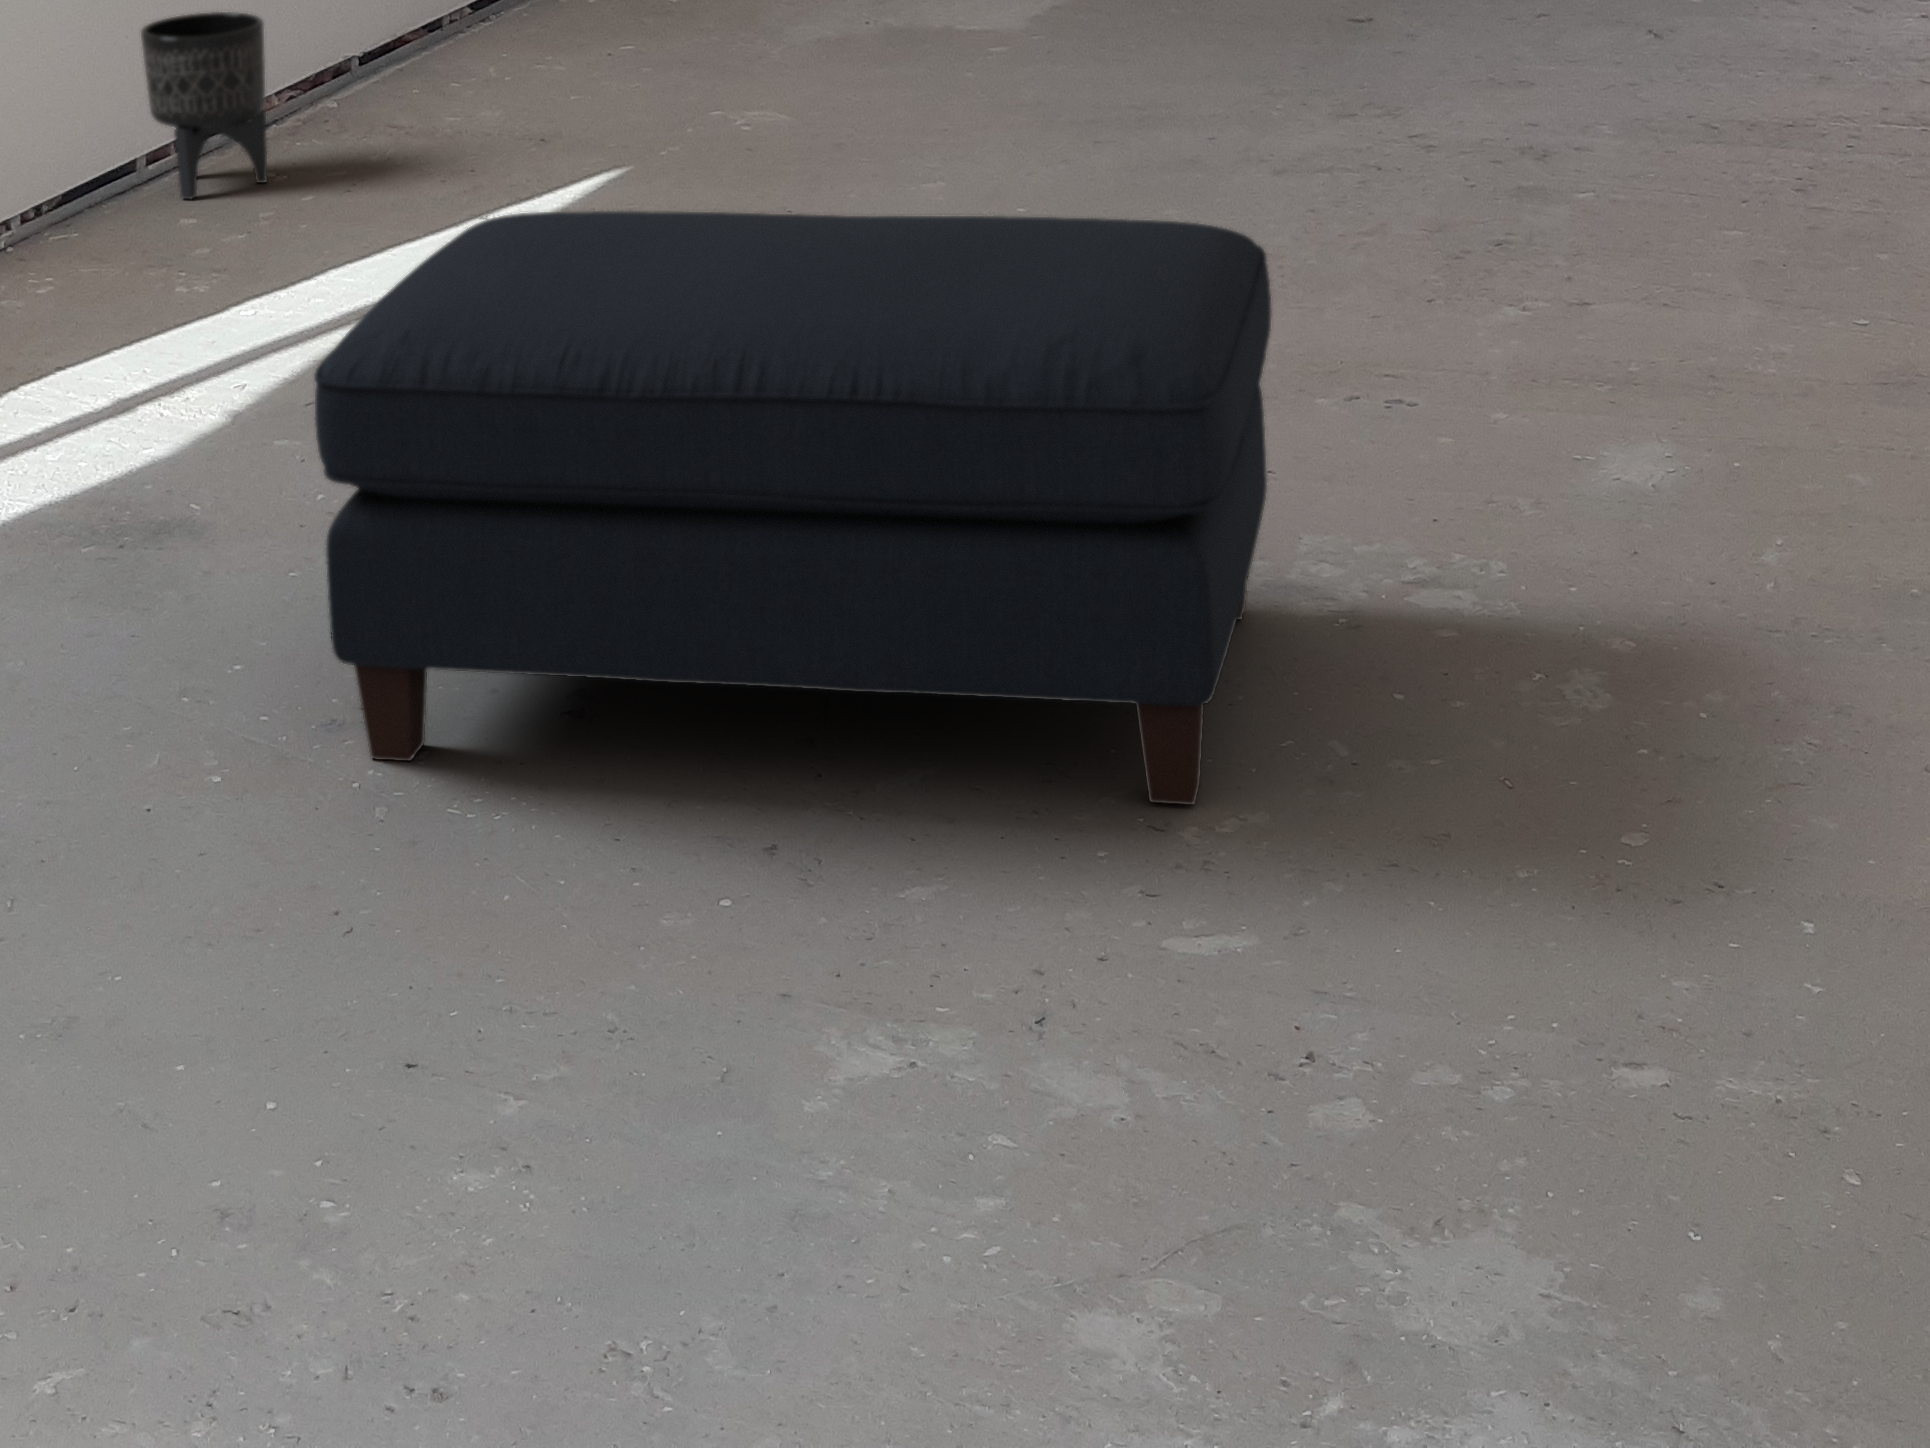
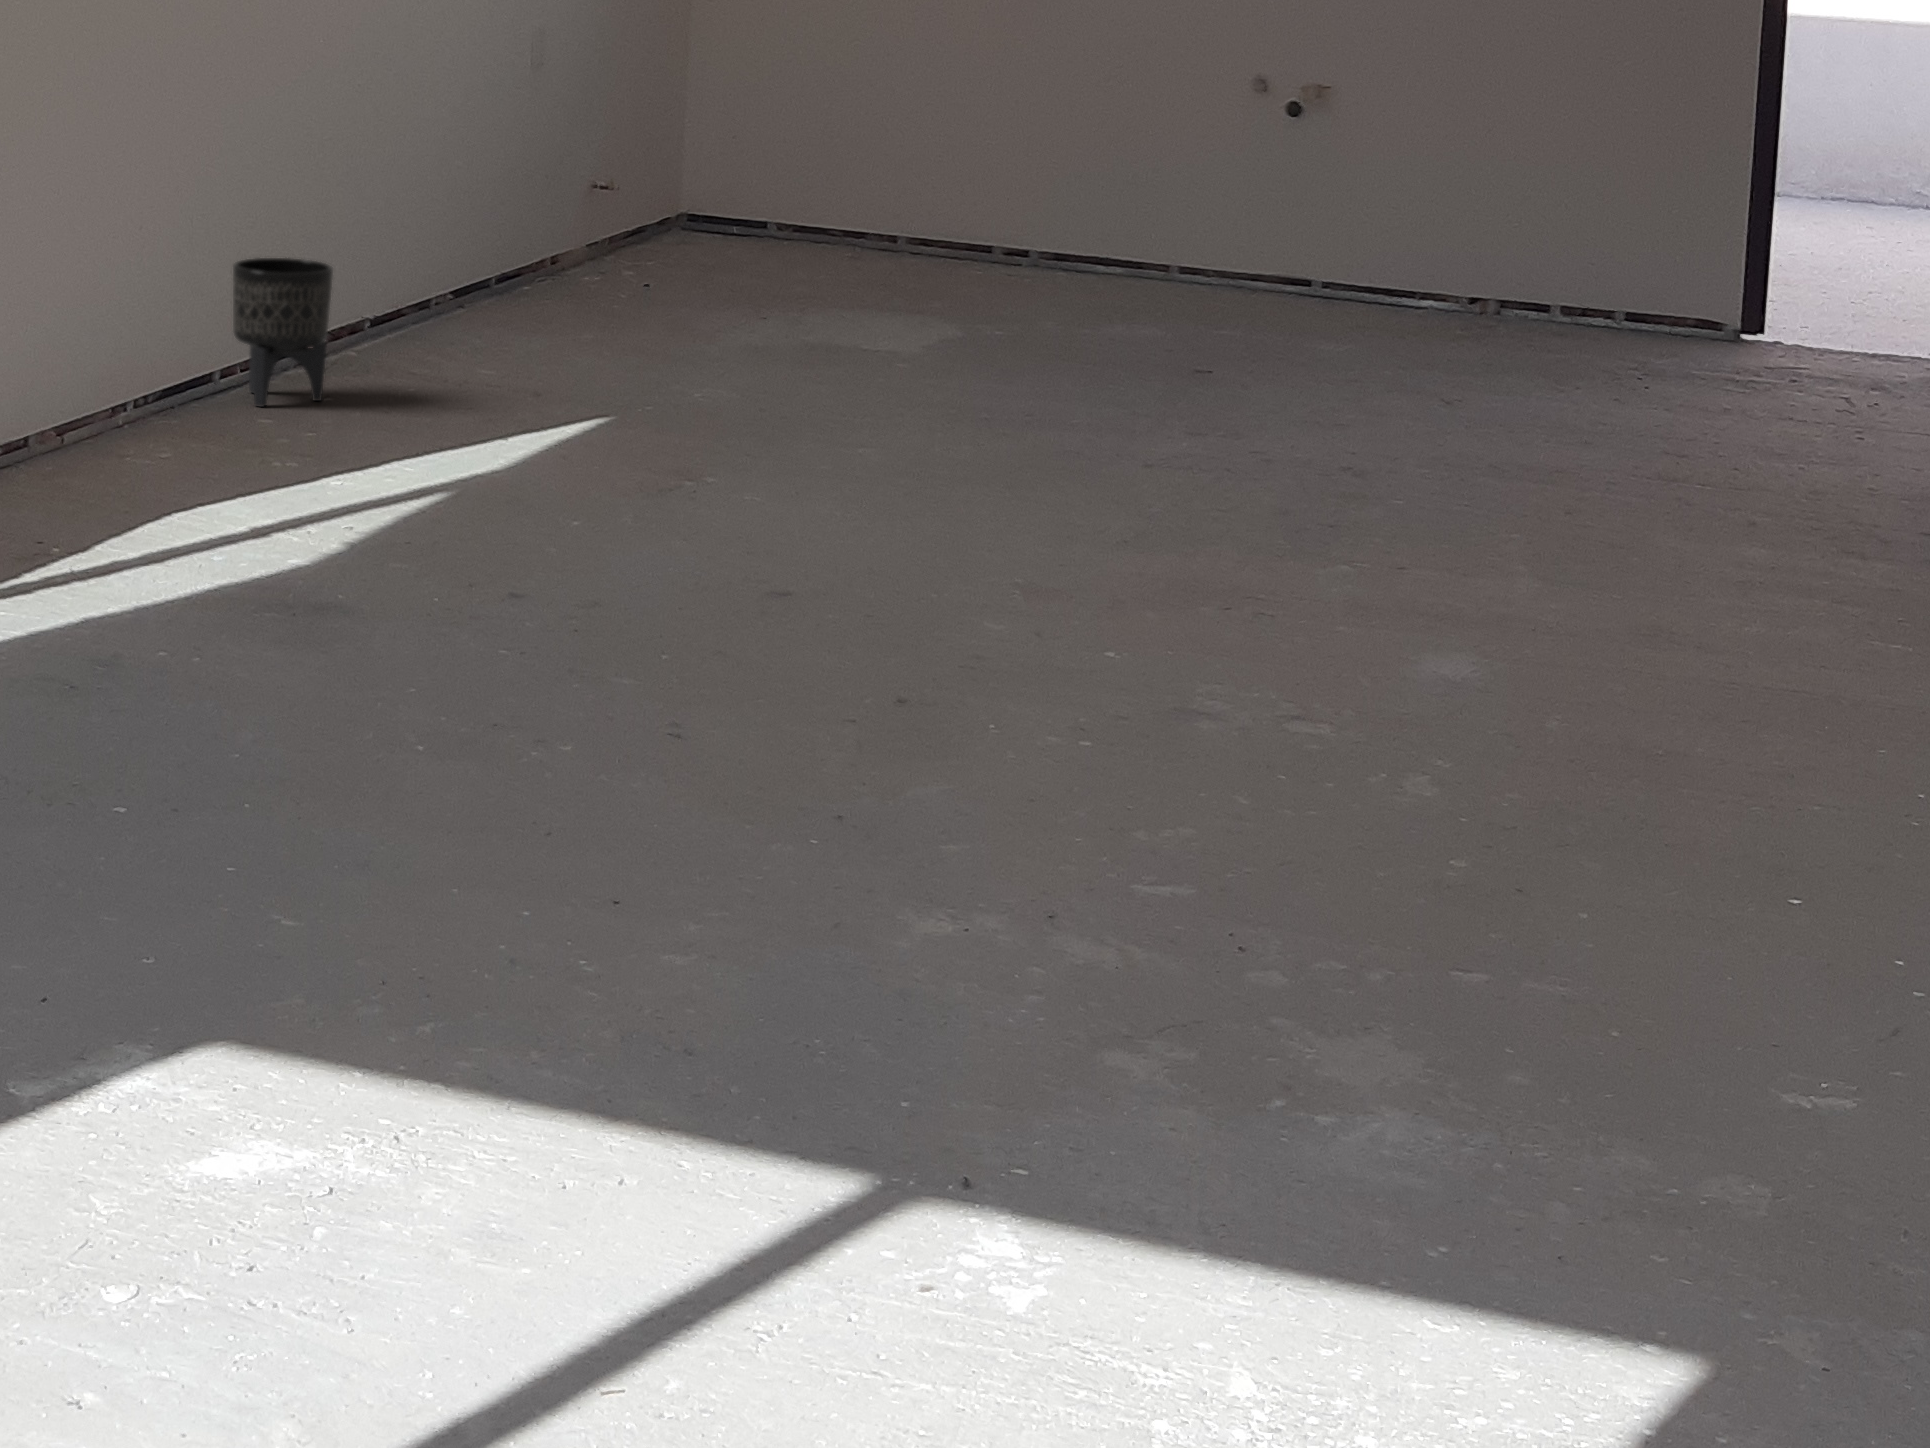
ottoman: present [314,211,1271,805] -> none [531,376,1223,817]

